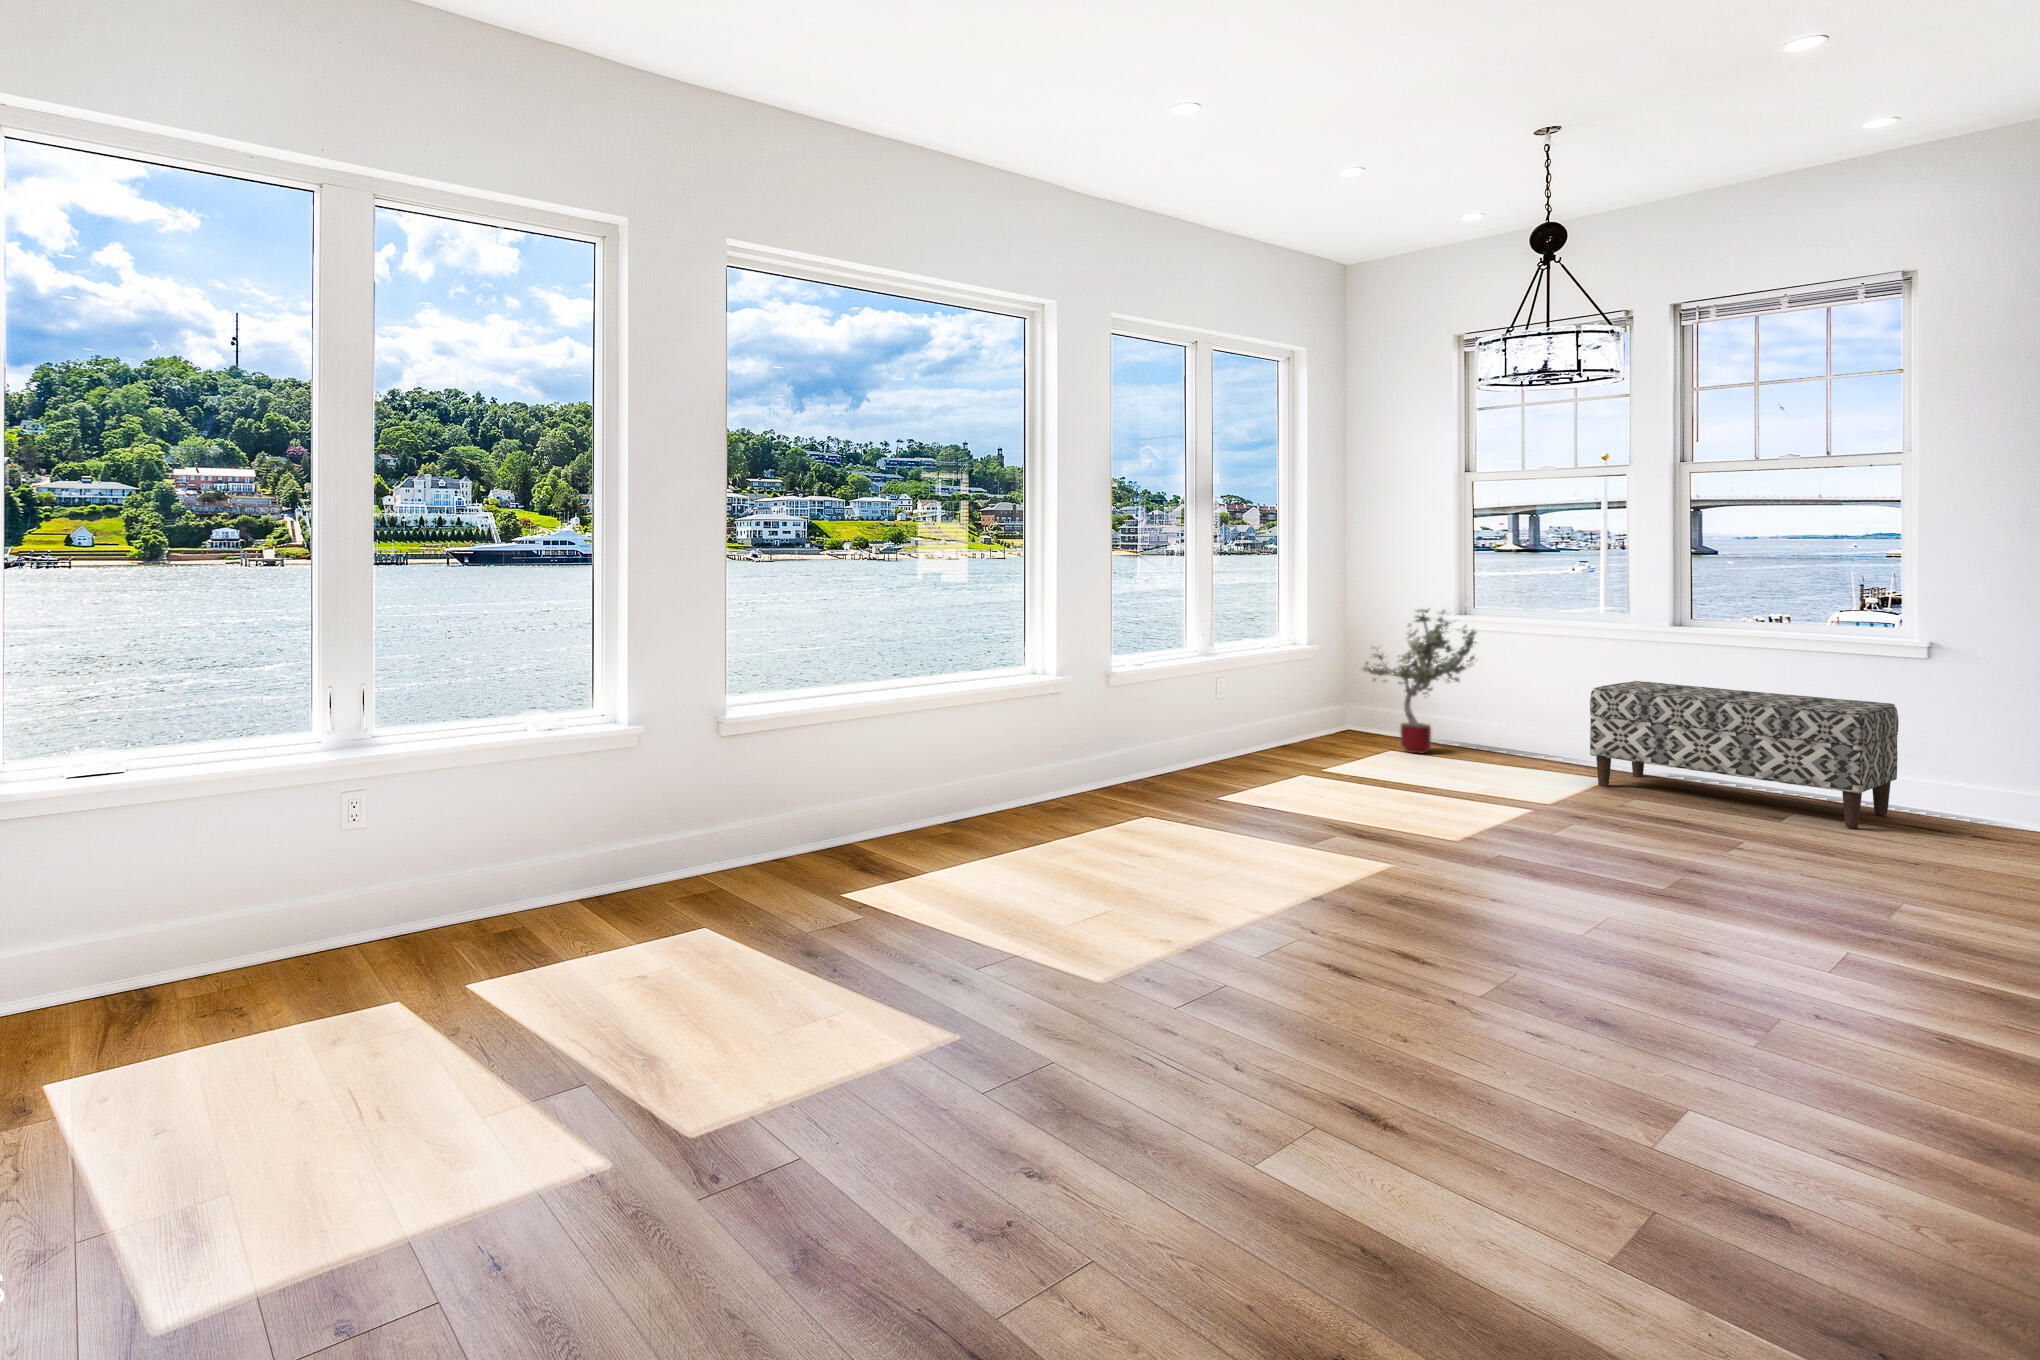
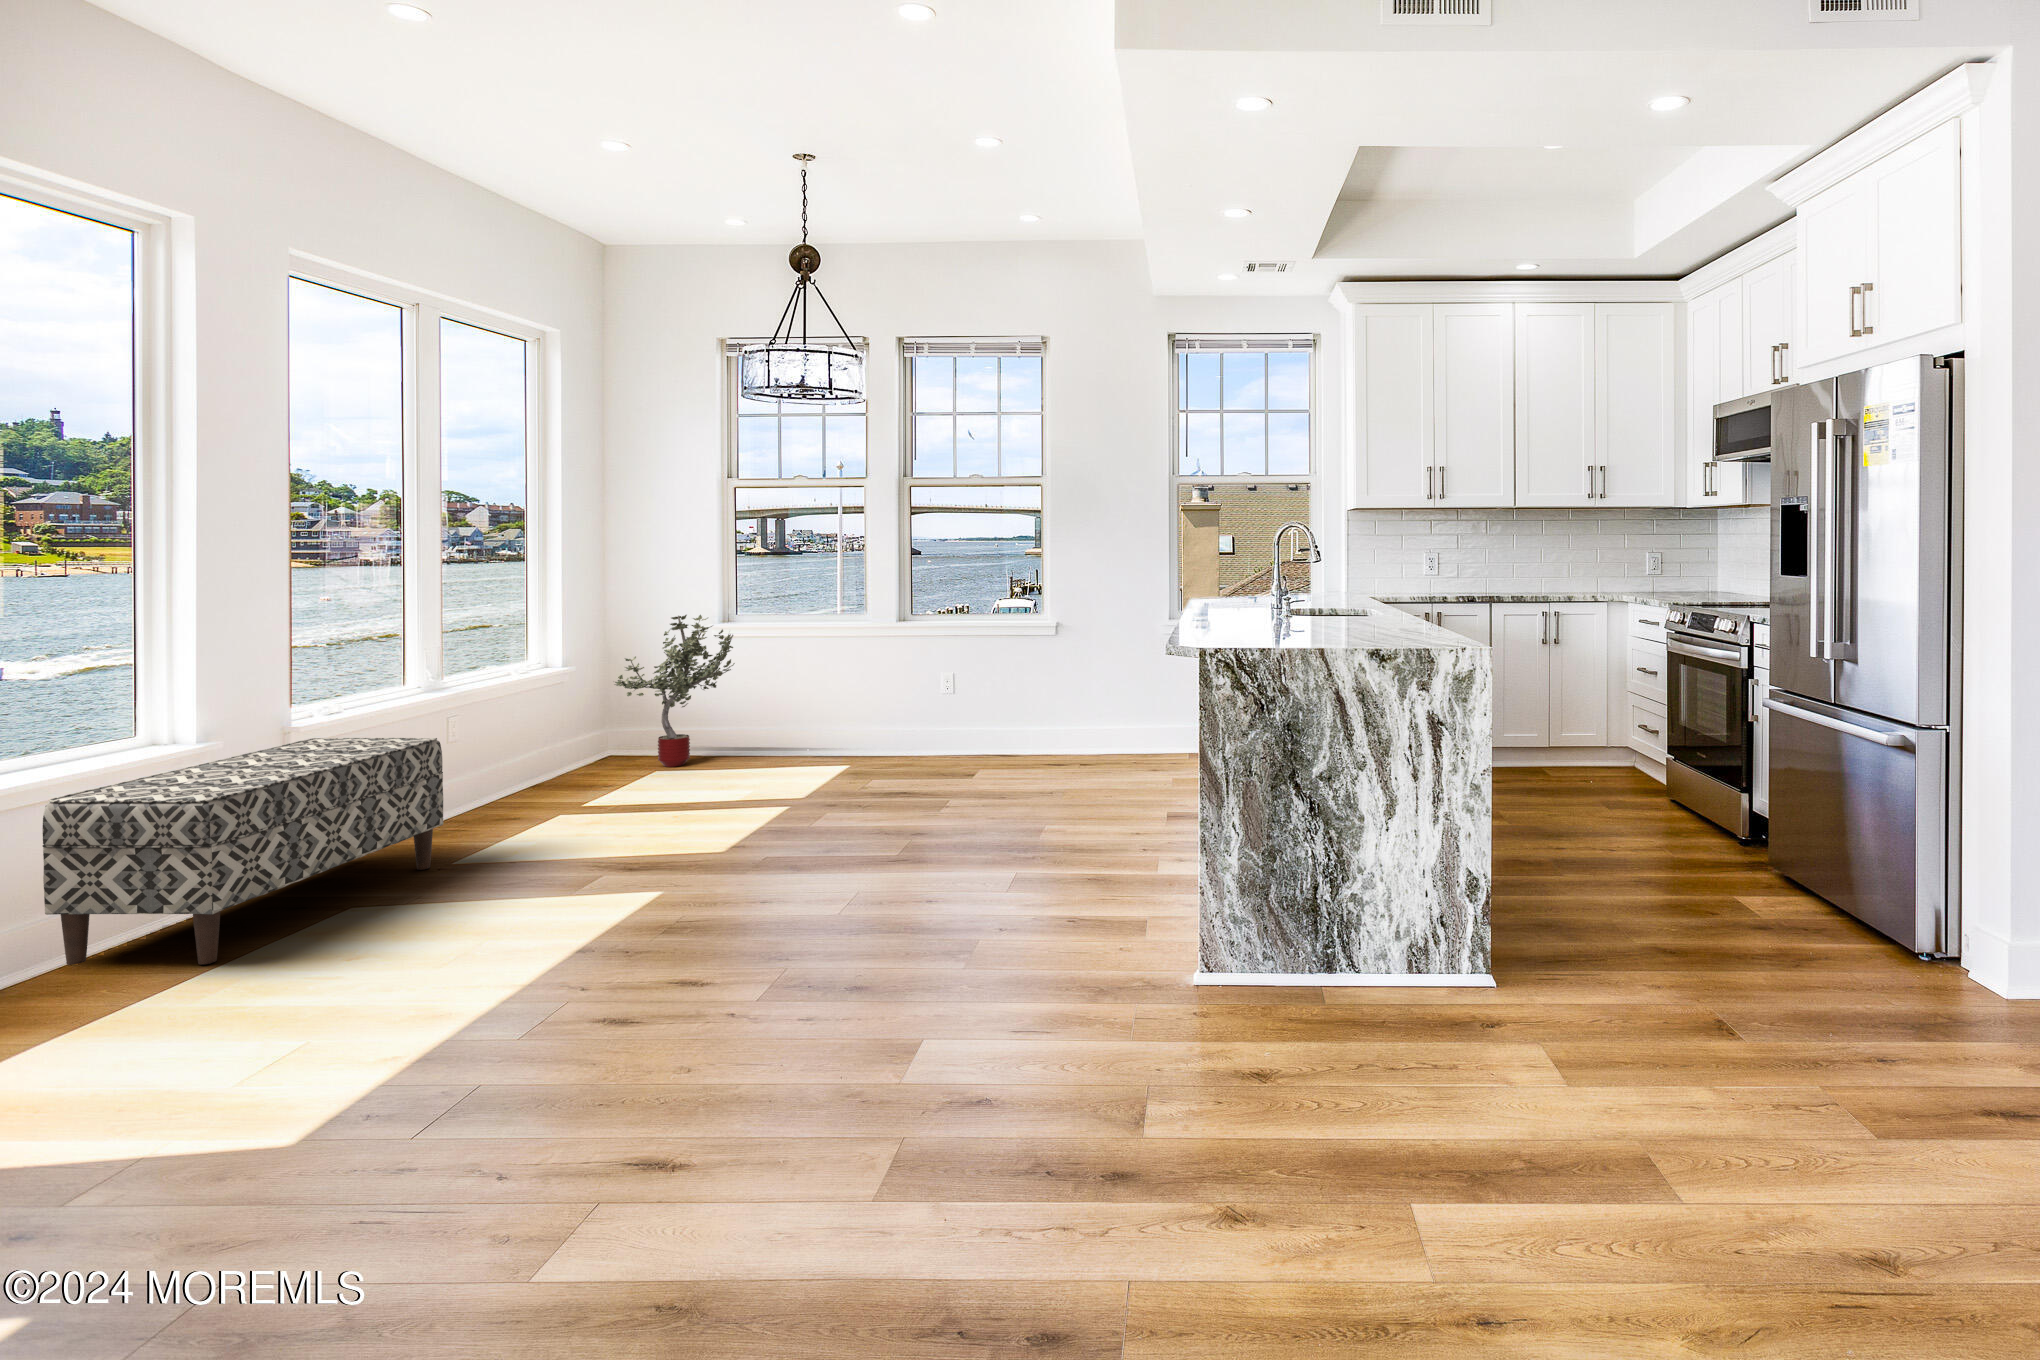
bench: present [1590,681,1899,828] -> present [42,738,443,965]

